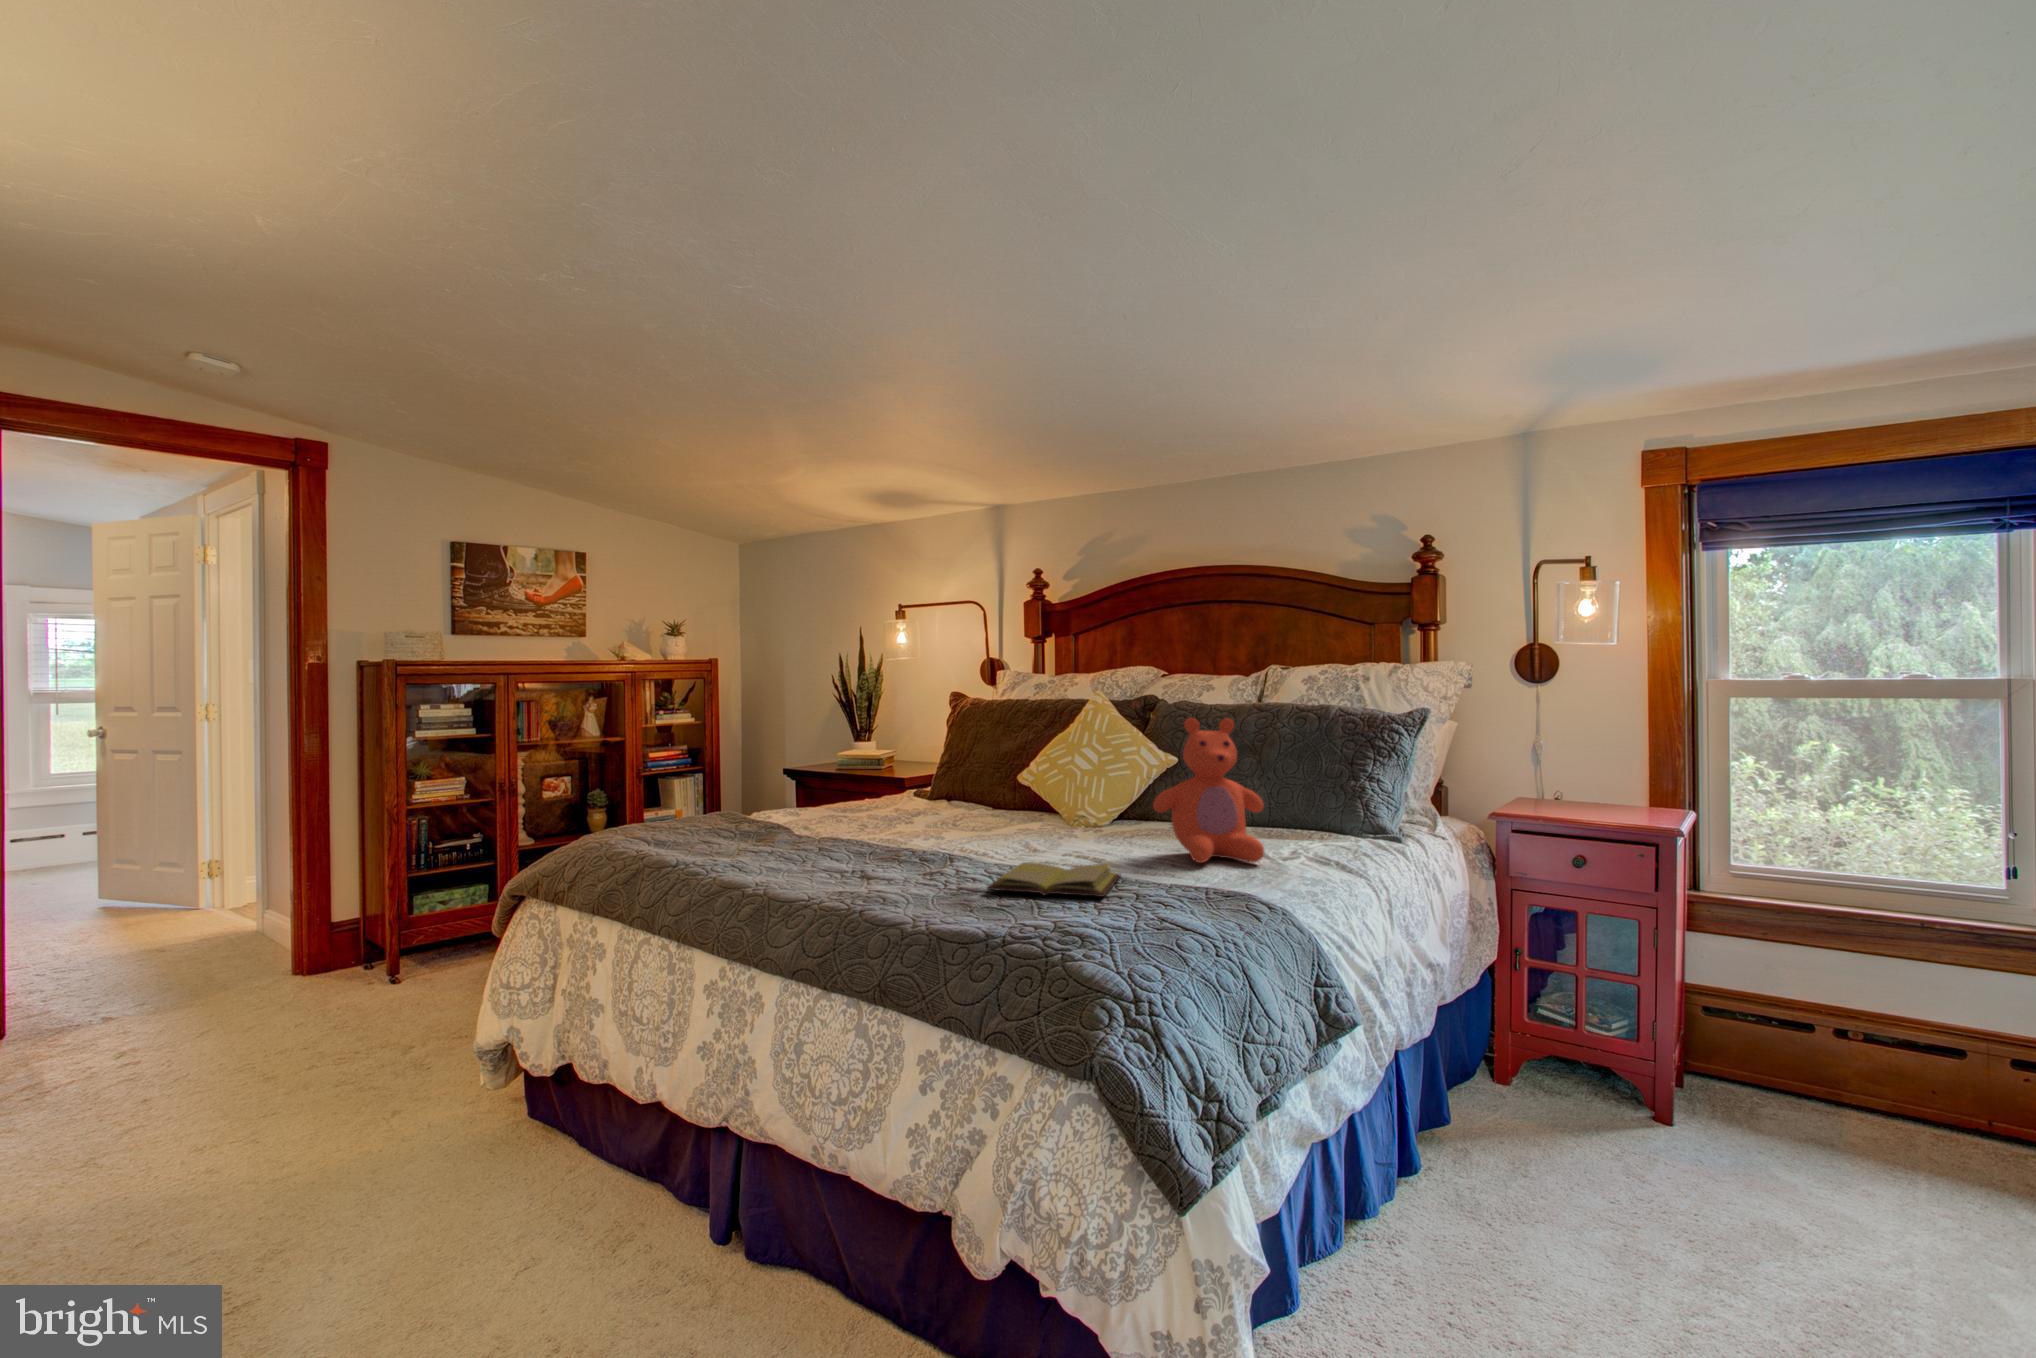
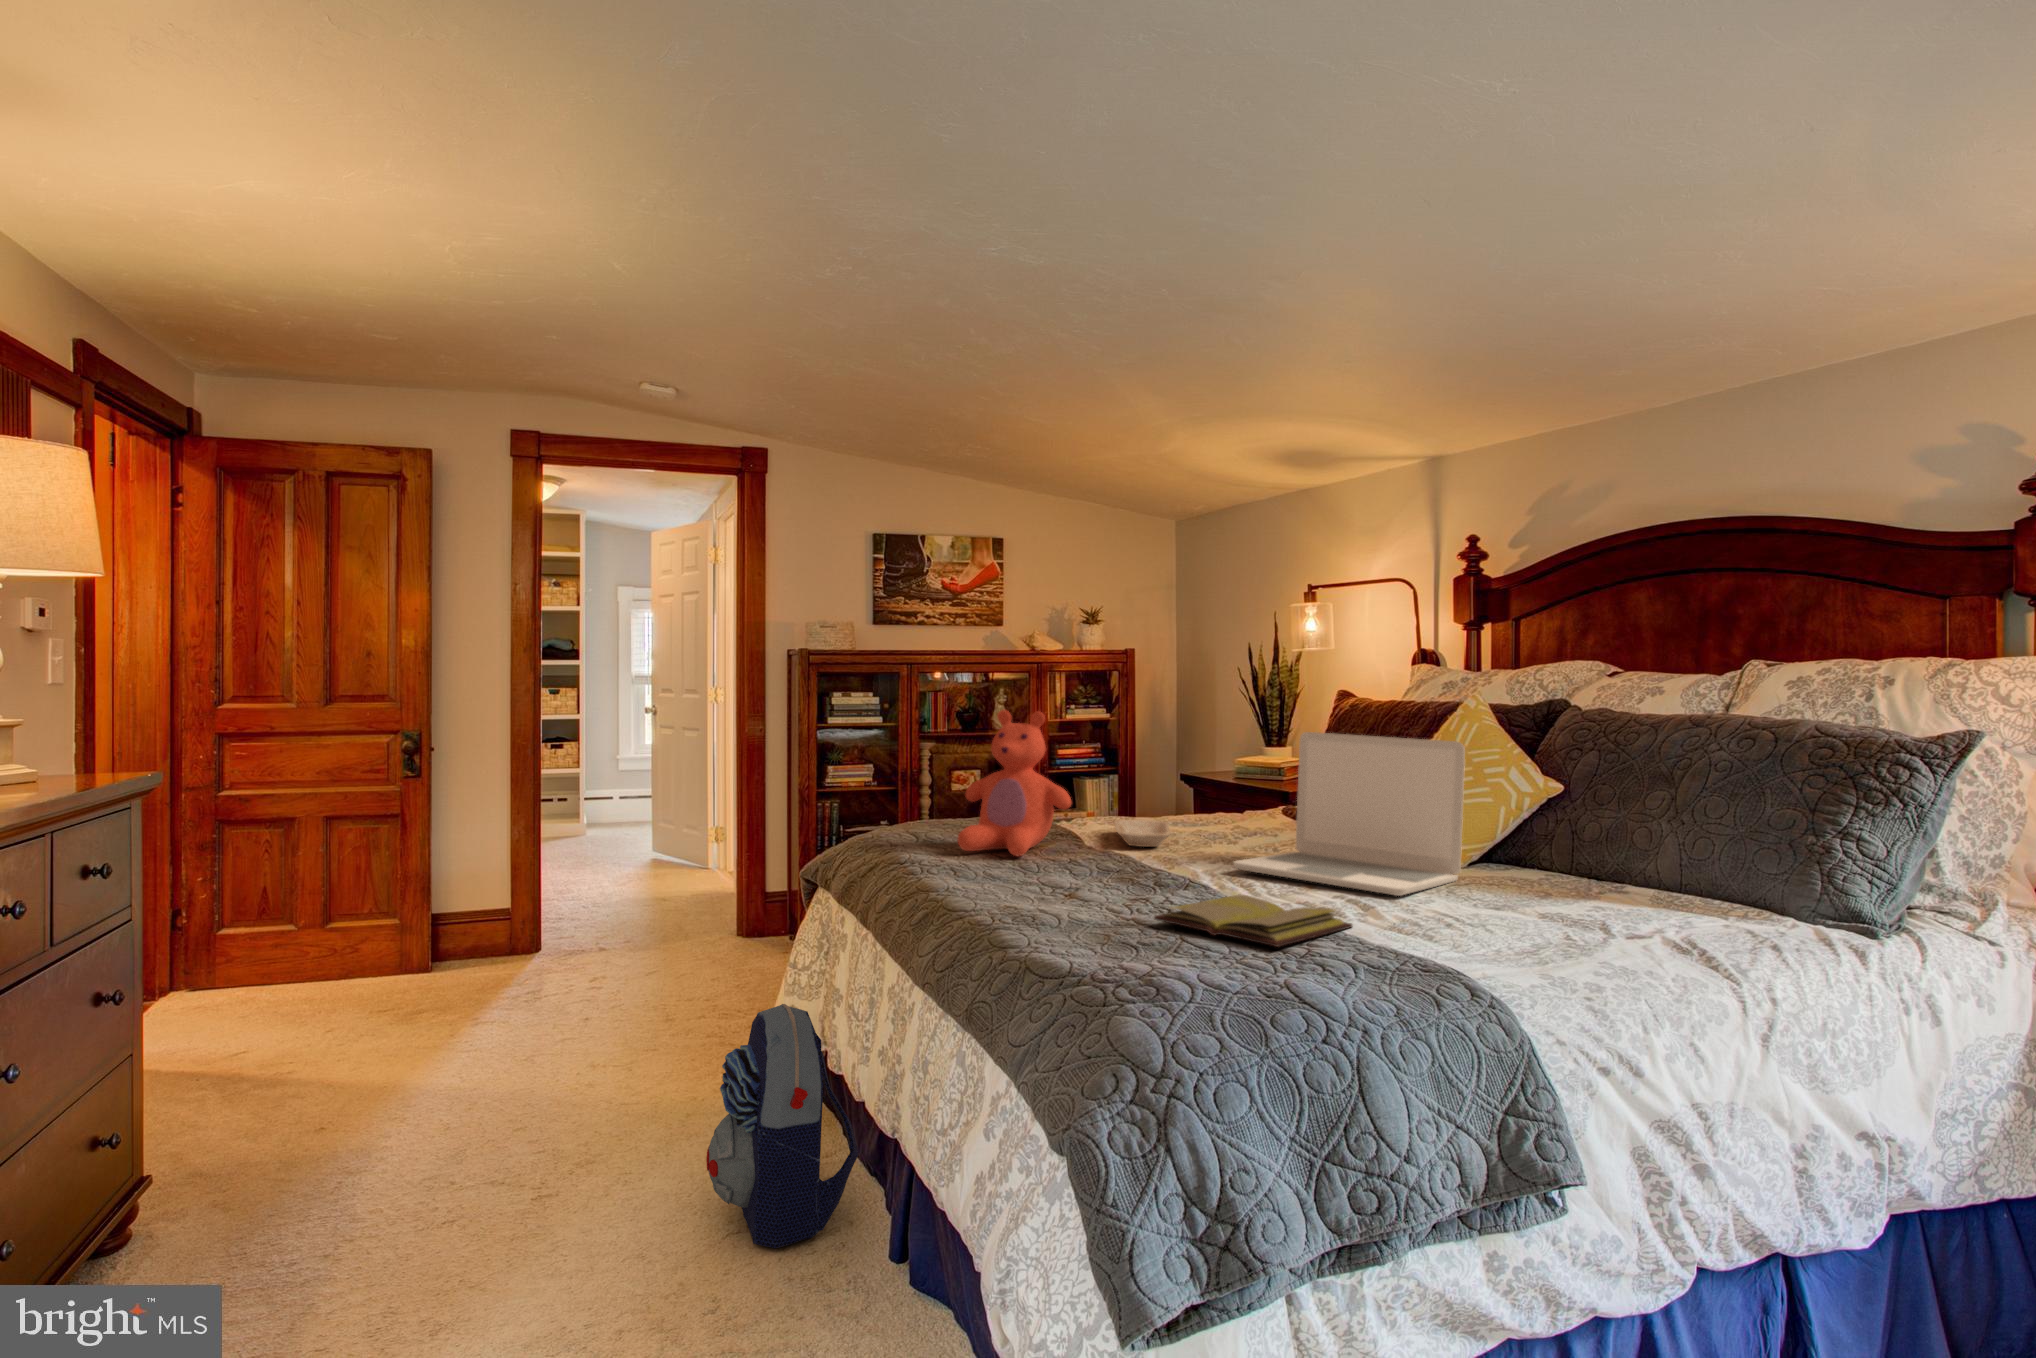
teddy bear: present [1153,718,1264,863] -> present [958,710,1072,856]
laptop: none [972,728,1132,851] -> present [1233,732,1465,896]
tray: none [820,812,890,835] -> present [1114,820,1170,847]
backpack: none [488,1032,657,1284] -> present [706,1004,858,1248]

